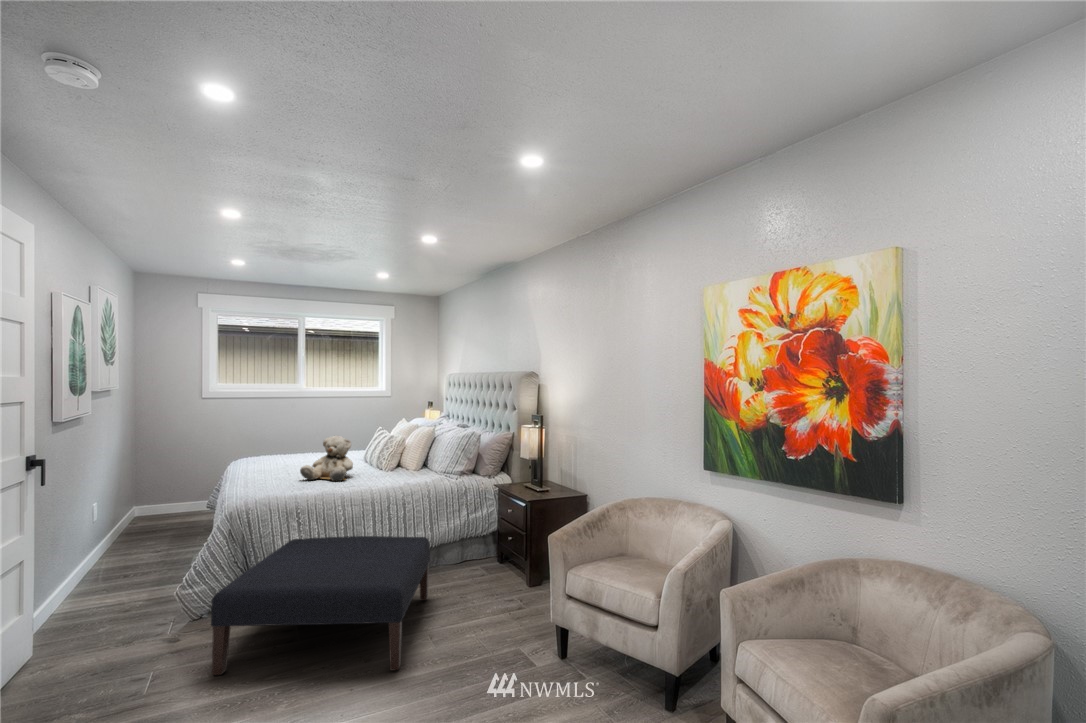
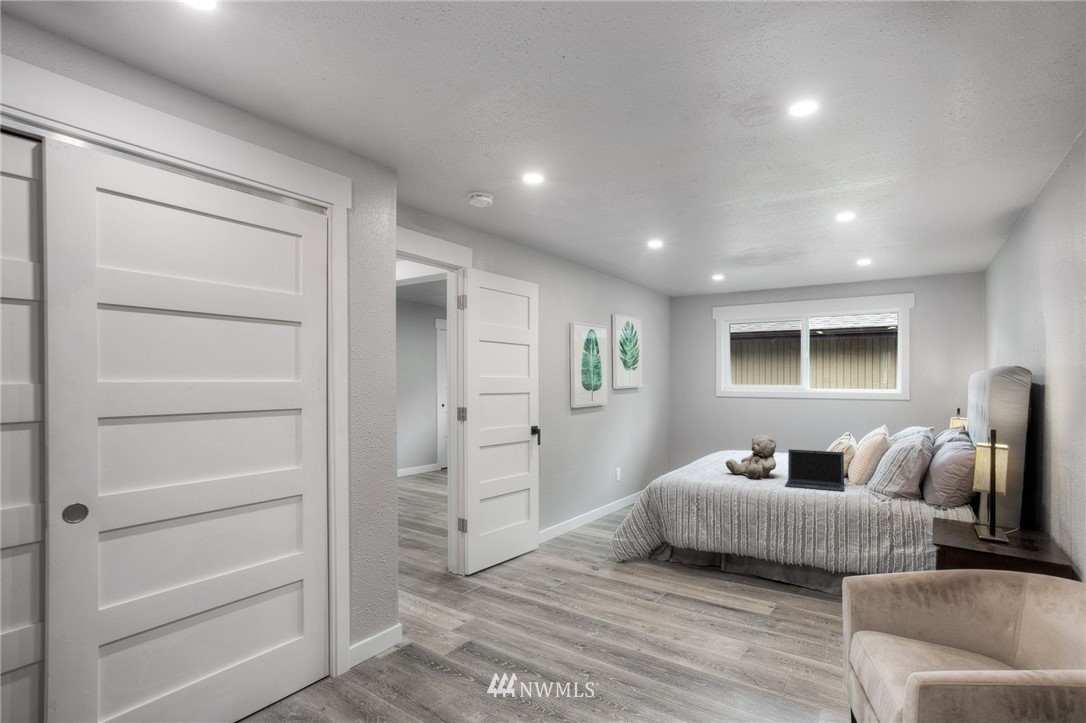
laptop: none [369,444,426,483] -> present [785,449,844,491]
ottoman: present [211,536,430,675] -> none [583,520,799,655]

